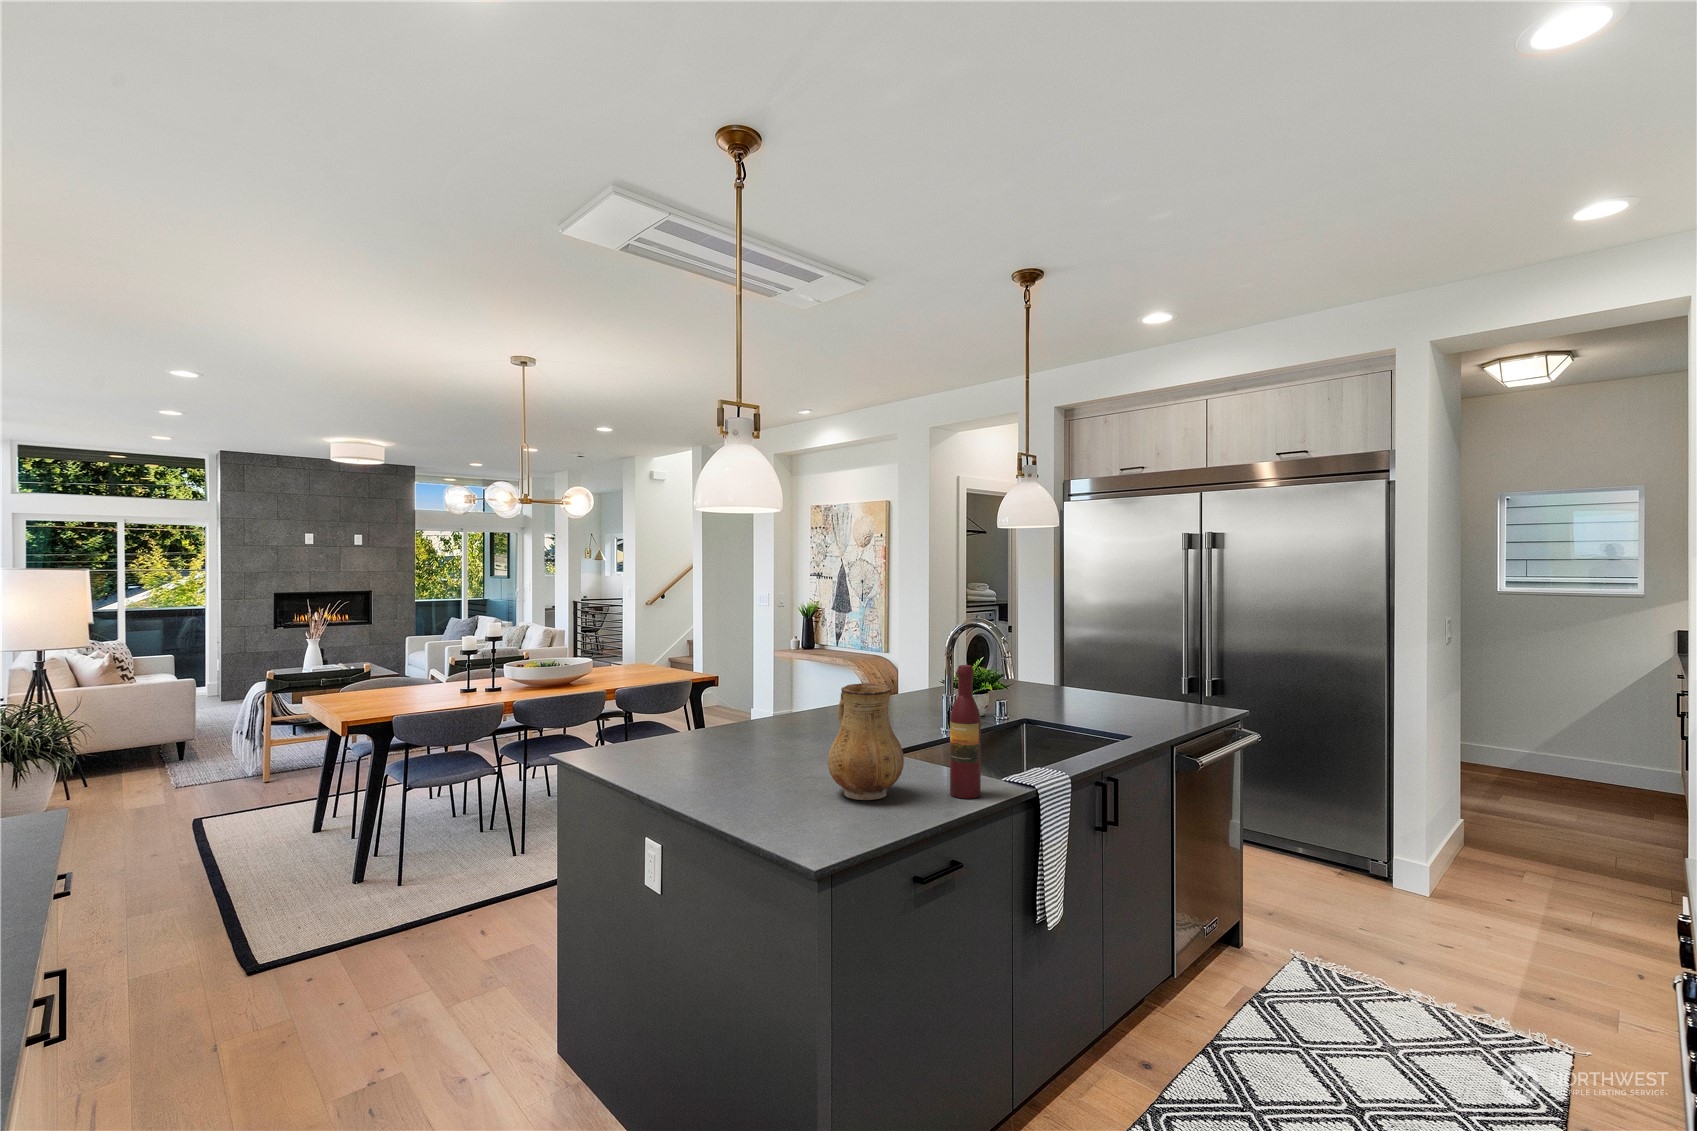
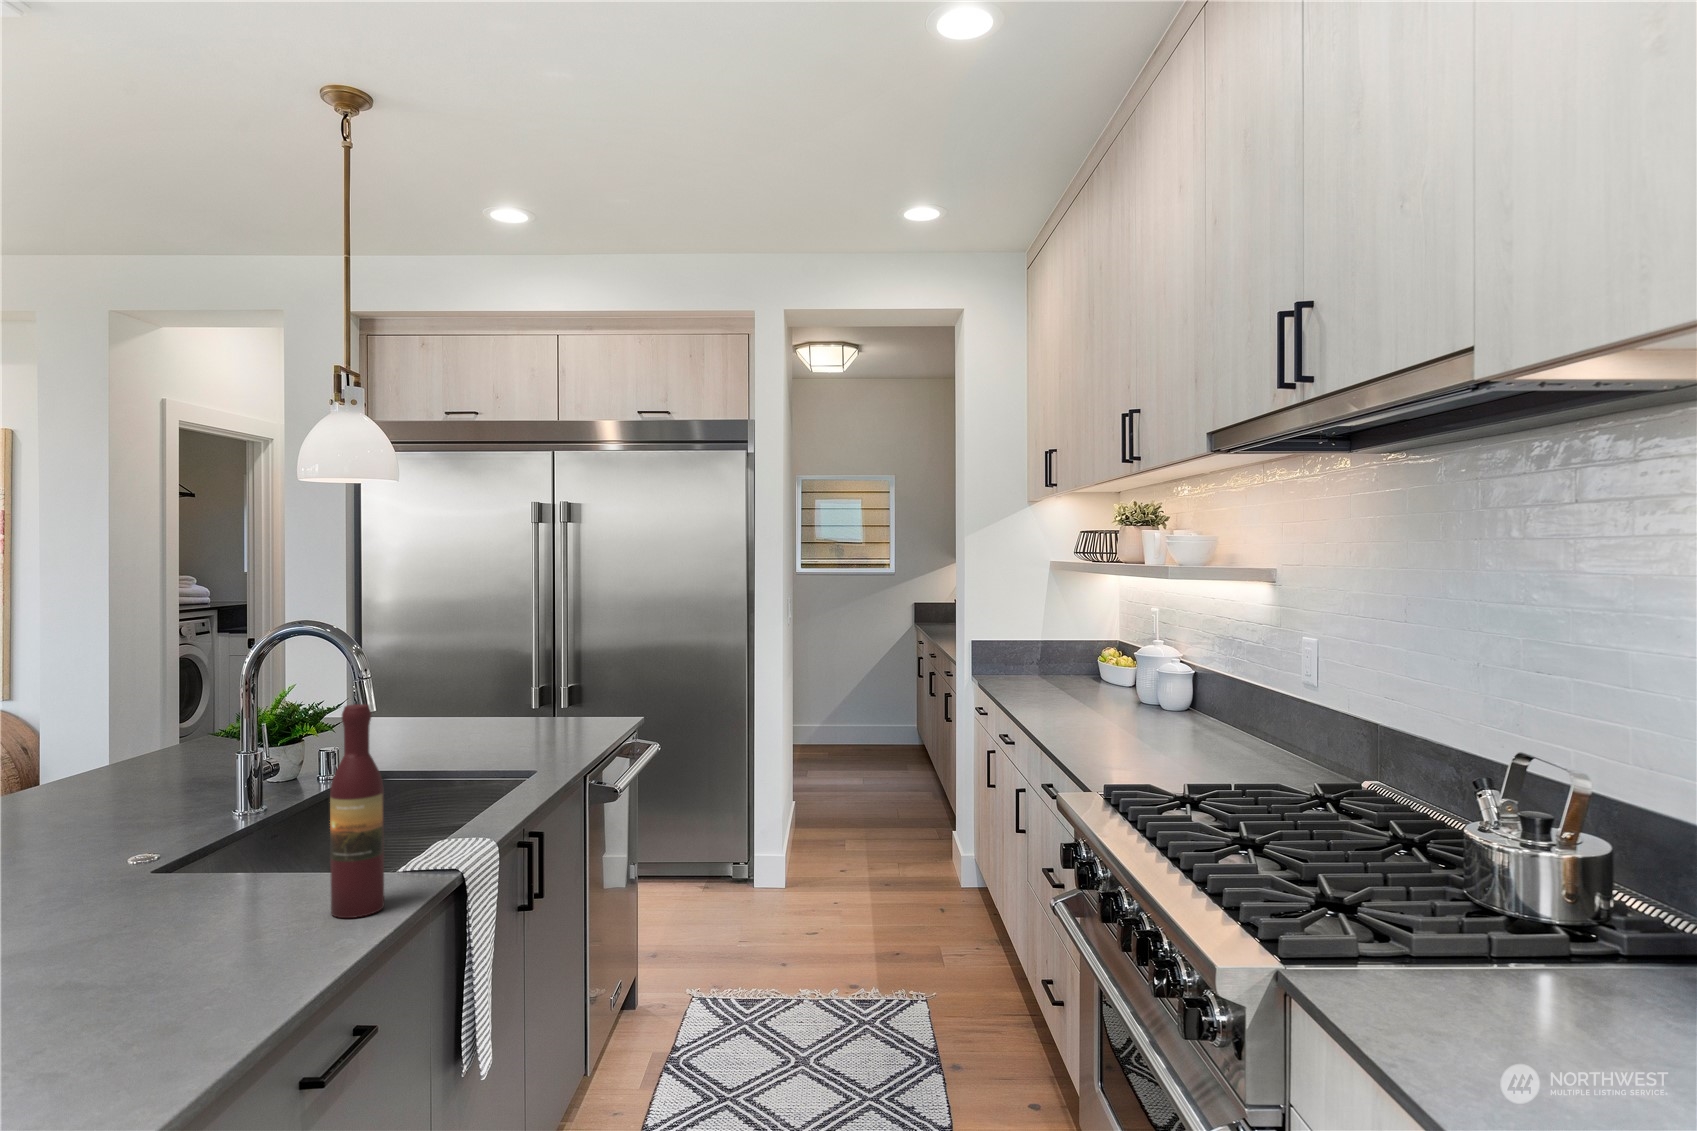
ceramic pitcher: present [828,683,904,800] -> none [85,755,251,971]

